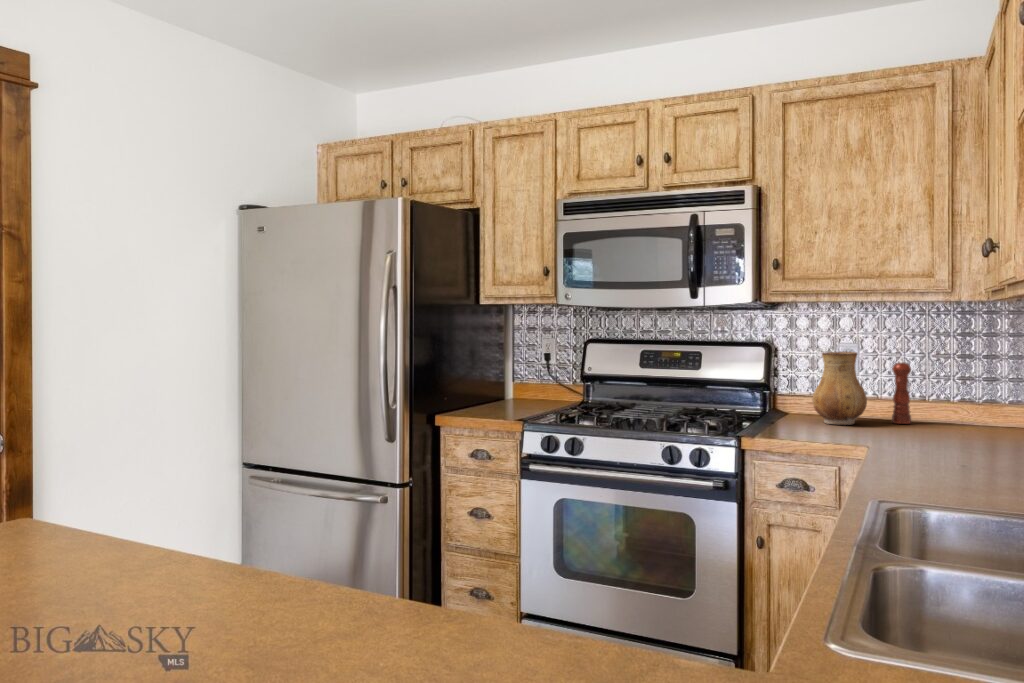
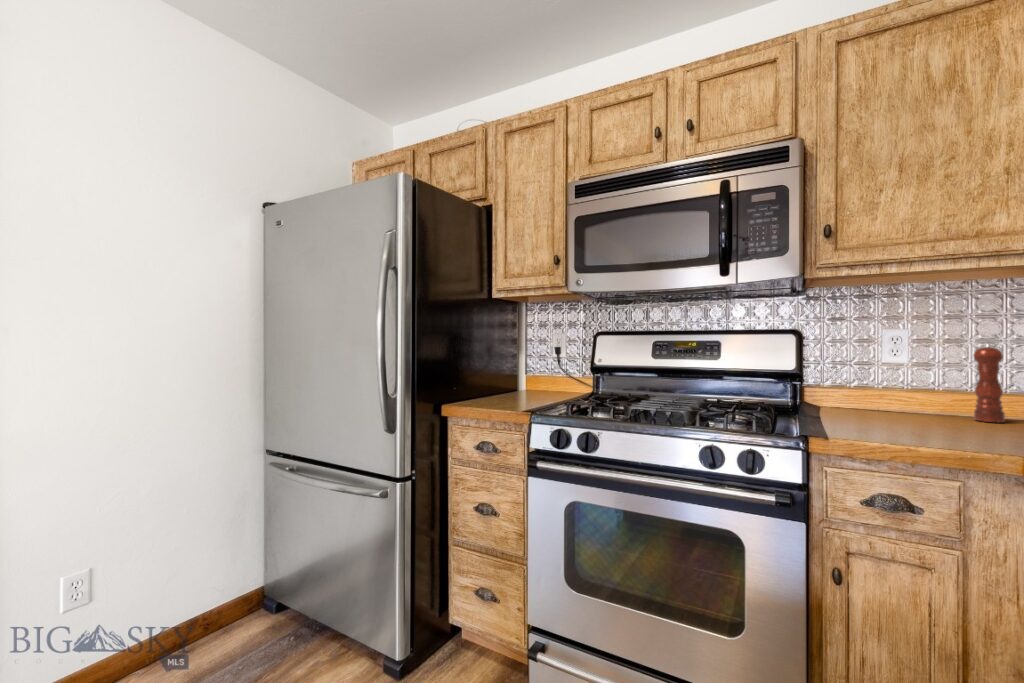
ceramic pitcher: present [812,351,867,425] -> none [870,335,950,423]

